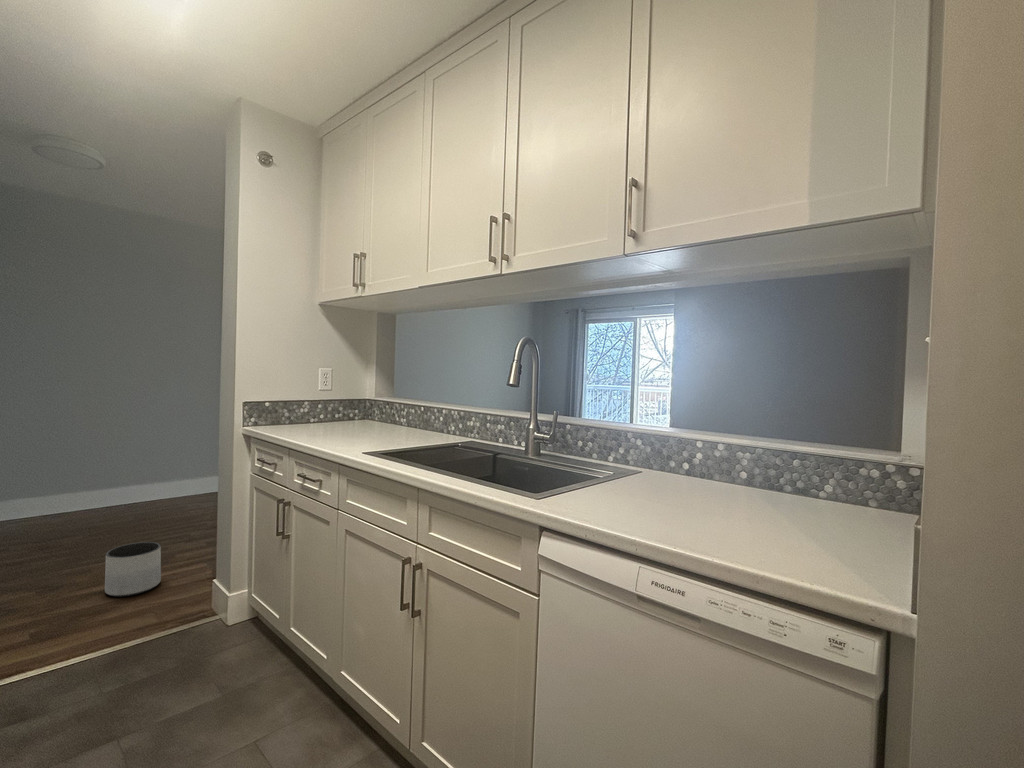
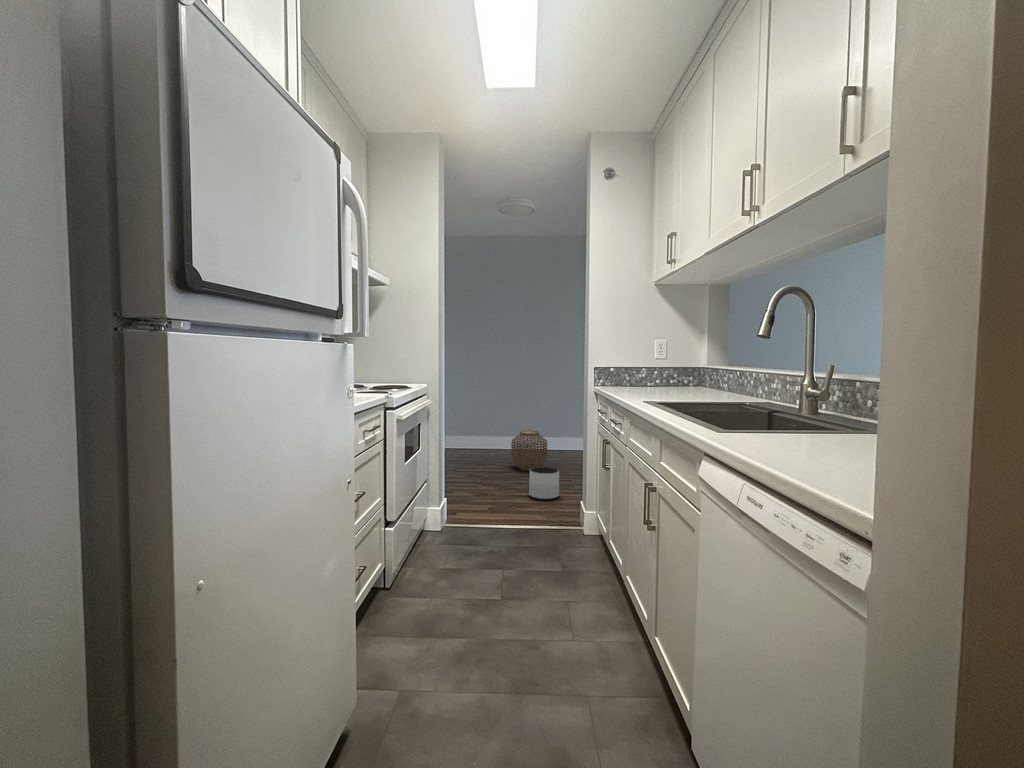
woven basket: none [43,489,116,555] -> present [511,430,547,471]

